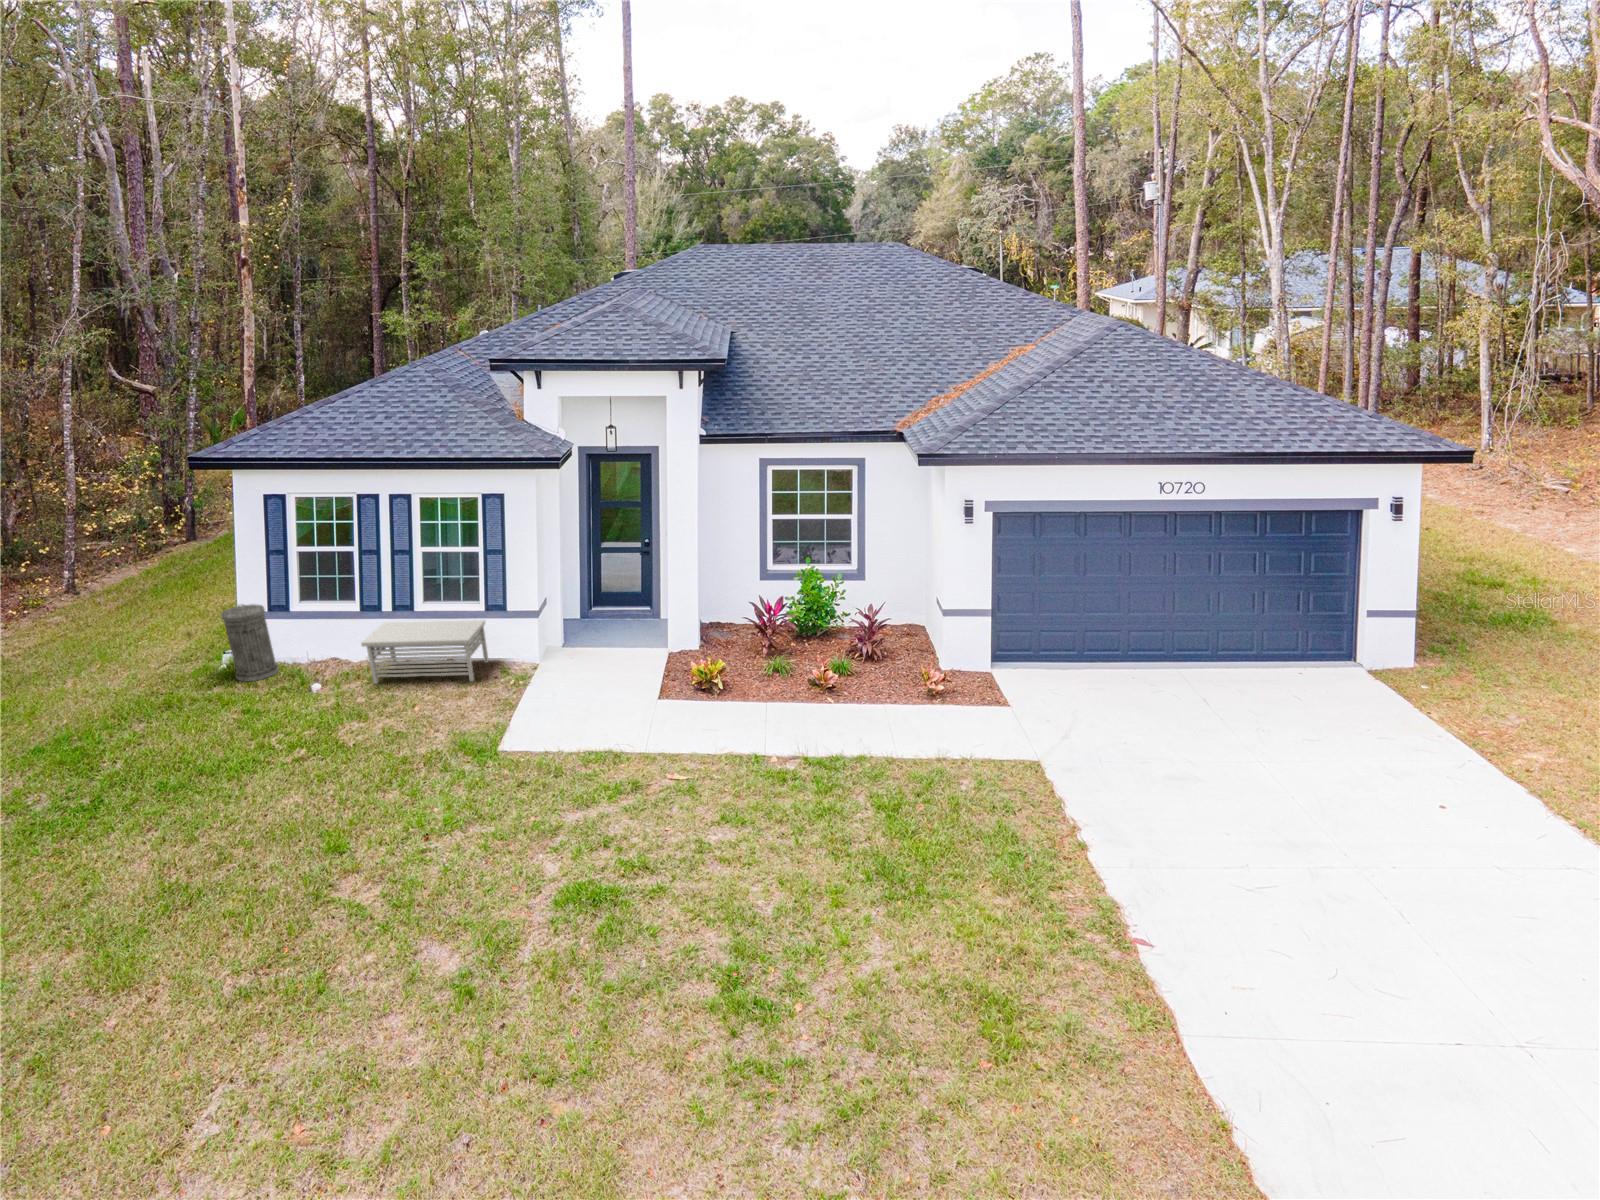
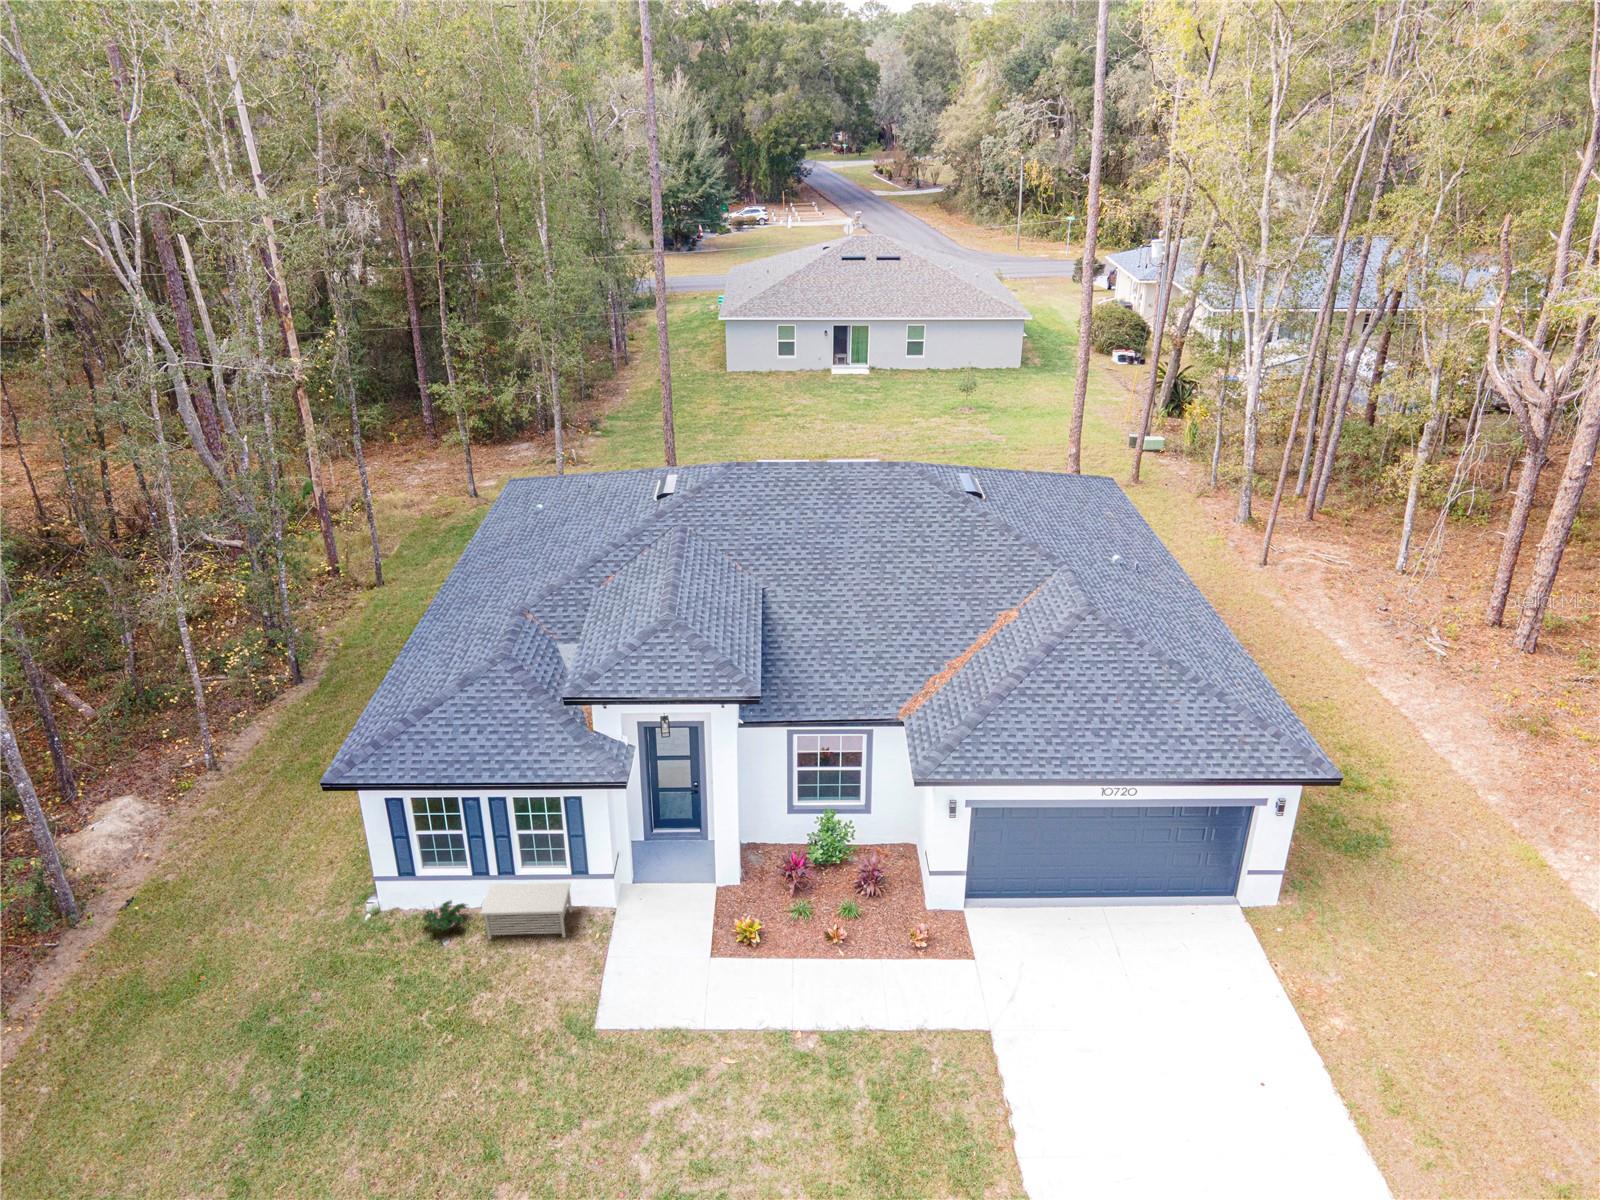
trash can: present [221,604,279,682] -> none [368,873,409,935]
potted plant: none [292,644,356,675] -> present [423,900,466,931]

